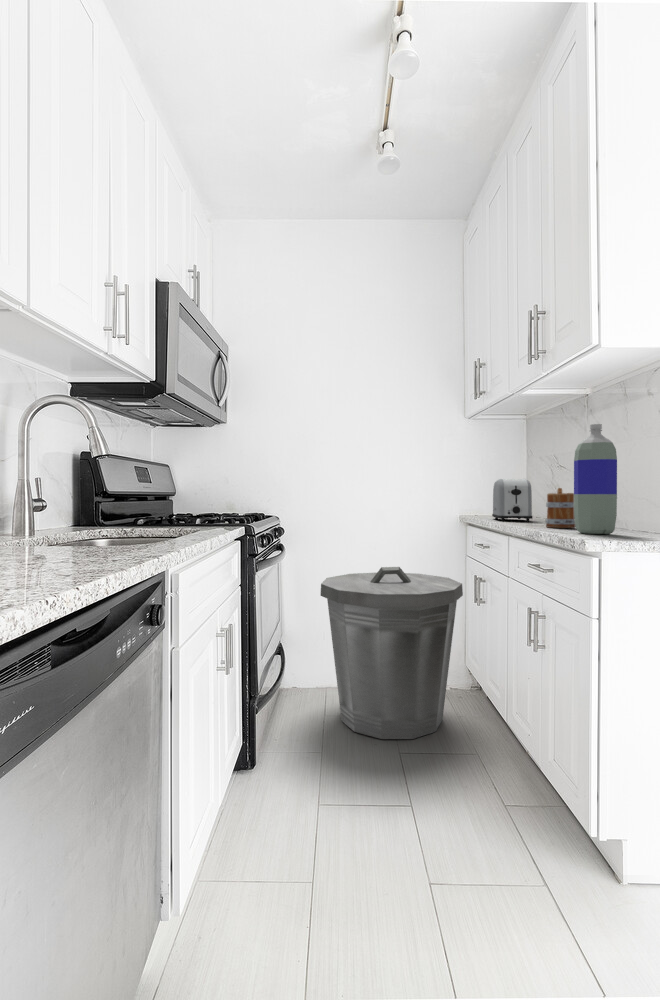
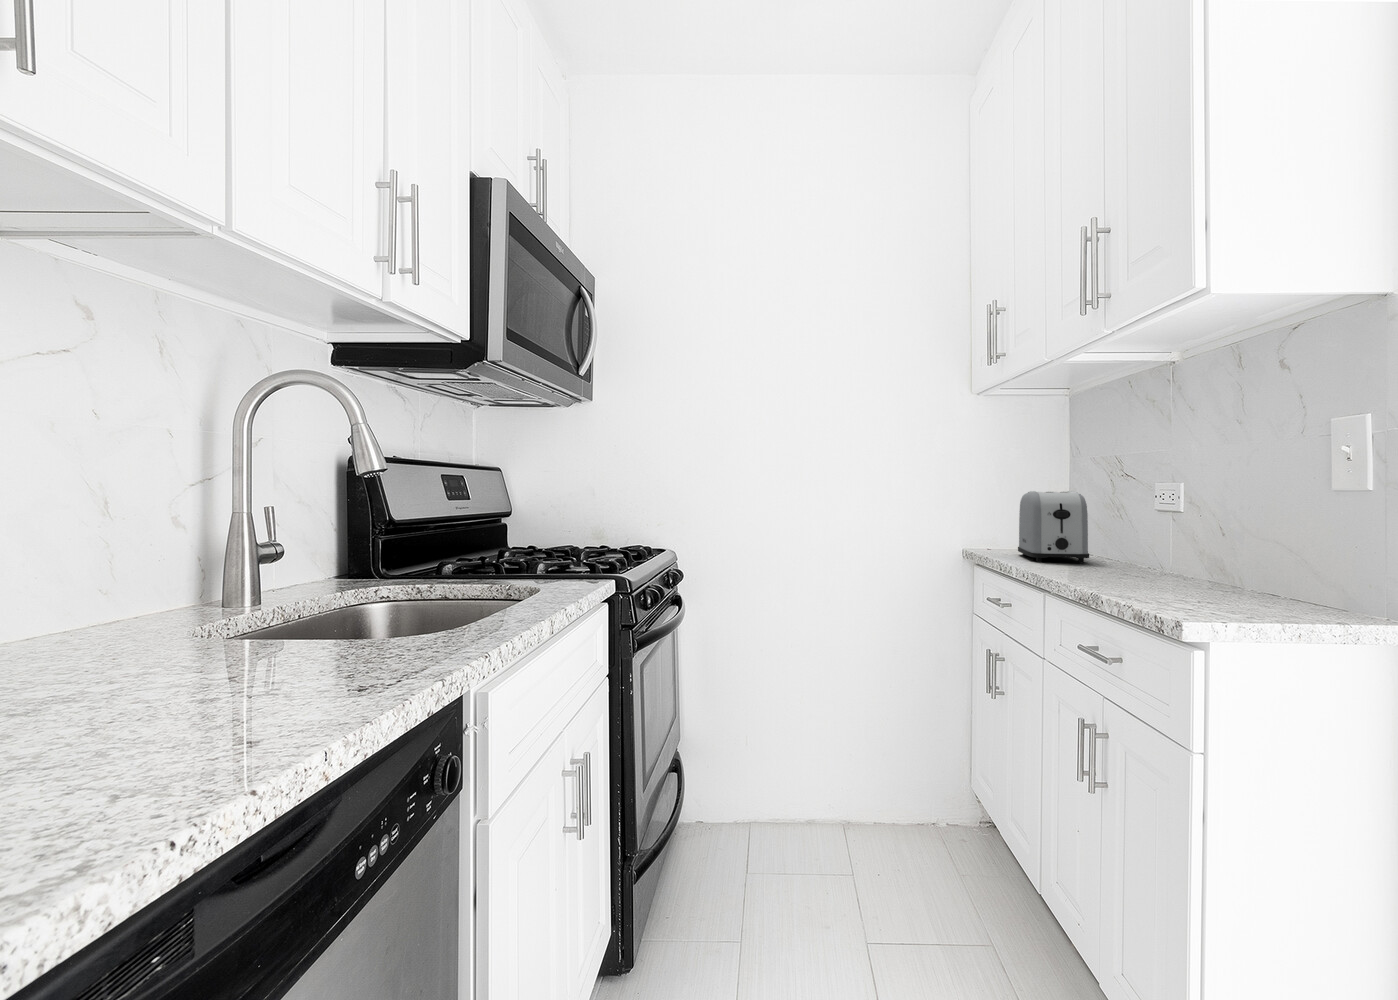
bottle: present [574,424,617,534] -> none [1181,409,1263,603]
mug: present [546,488,575,528] -> none [1120,512,1175,583]
trash can: present [321,567,463,739] -> none [738,635,972,922]

